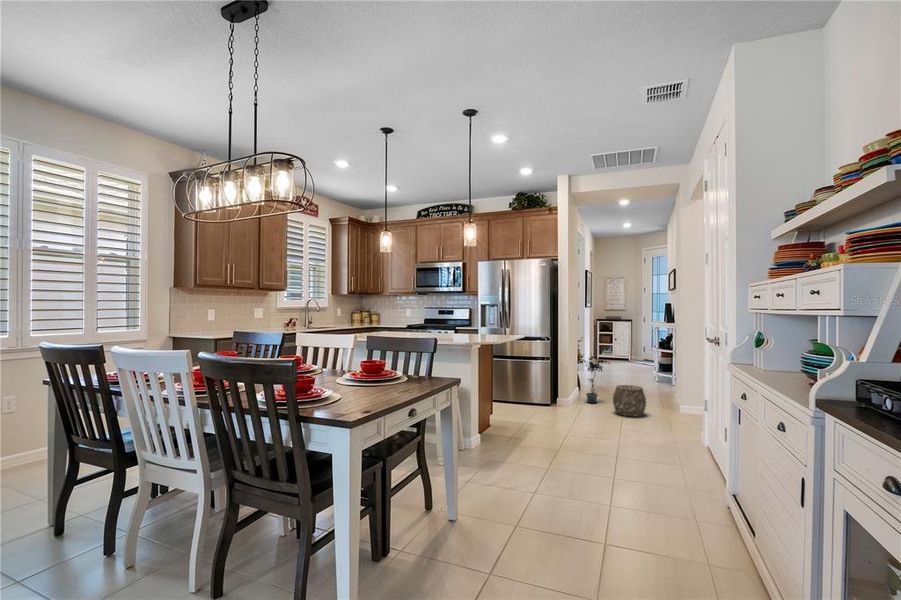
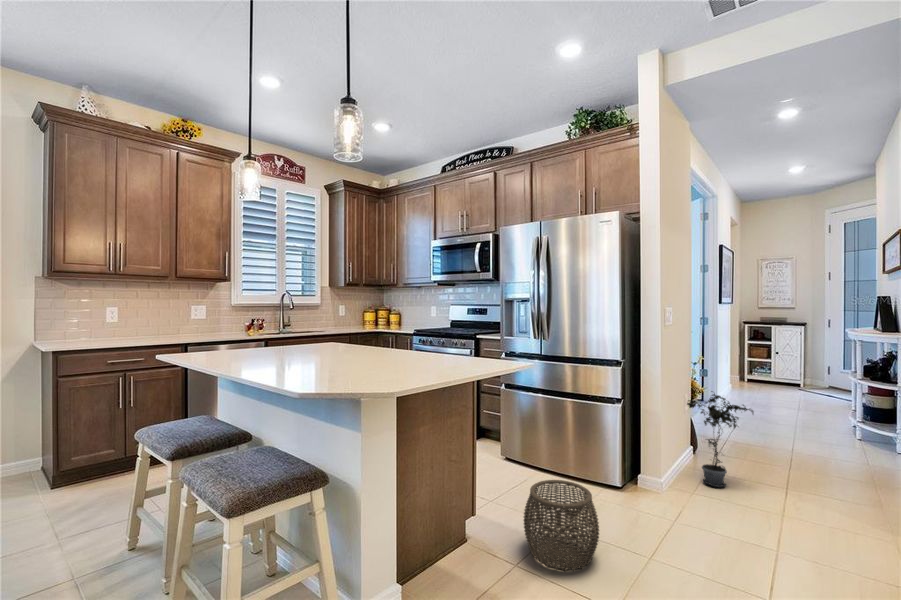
woven basket: present [613,385,646,417] -> present [524,480,599,571]

